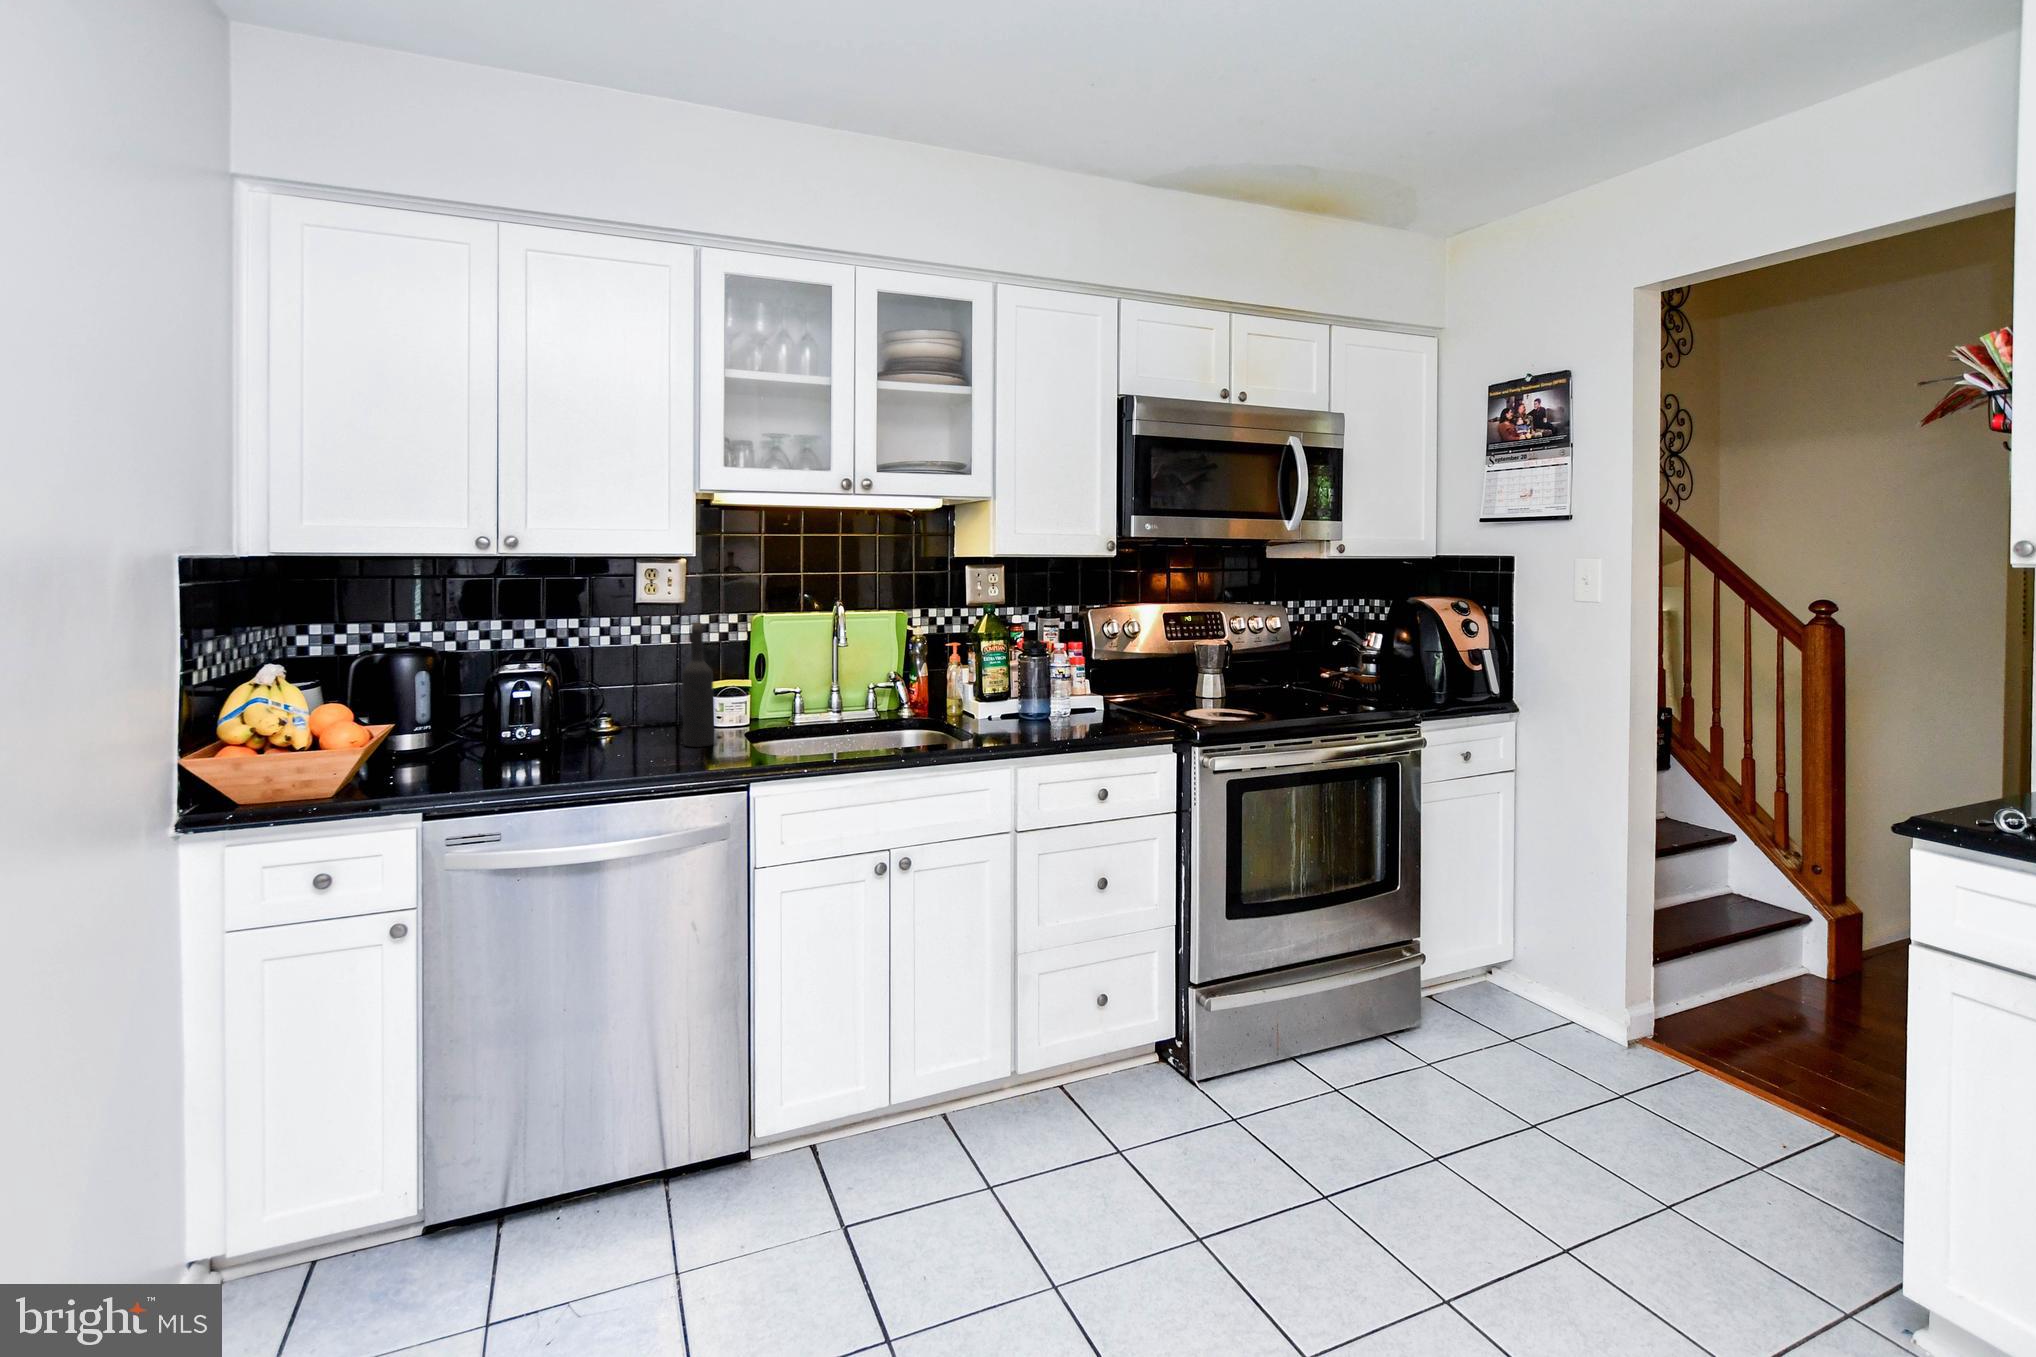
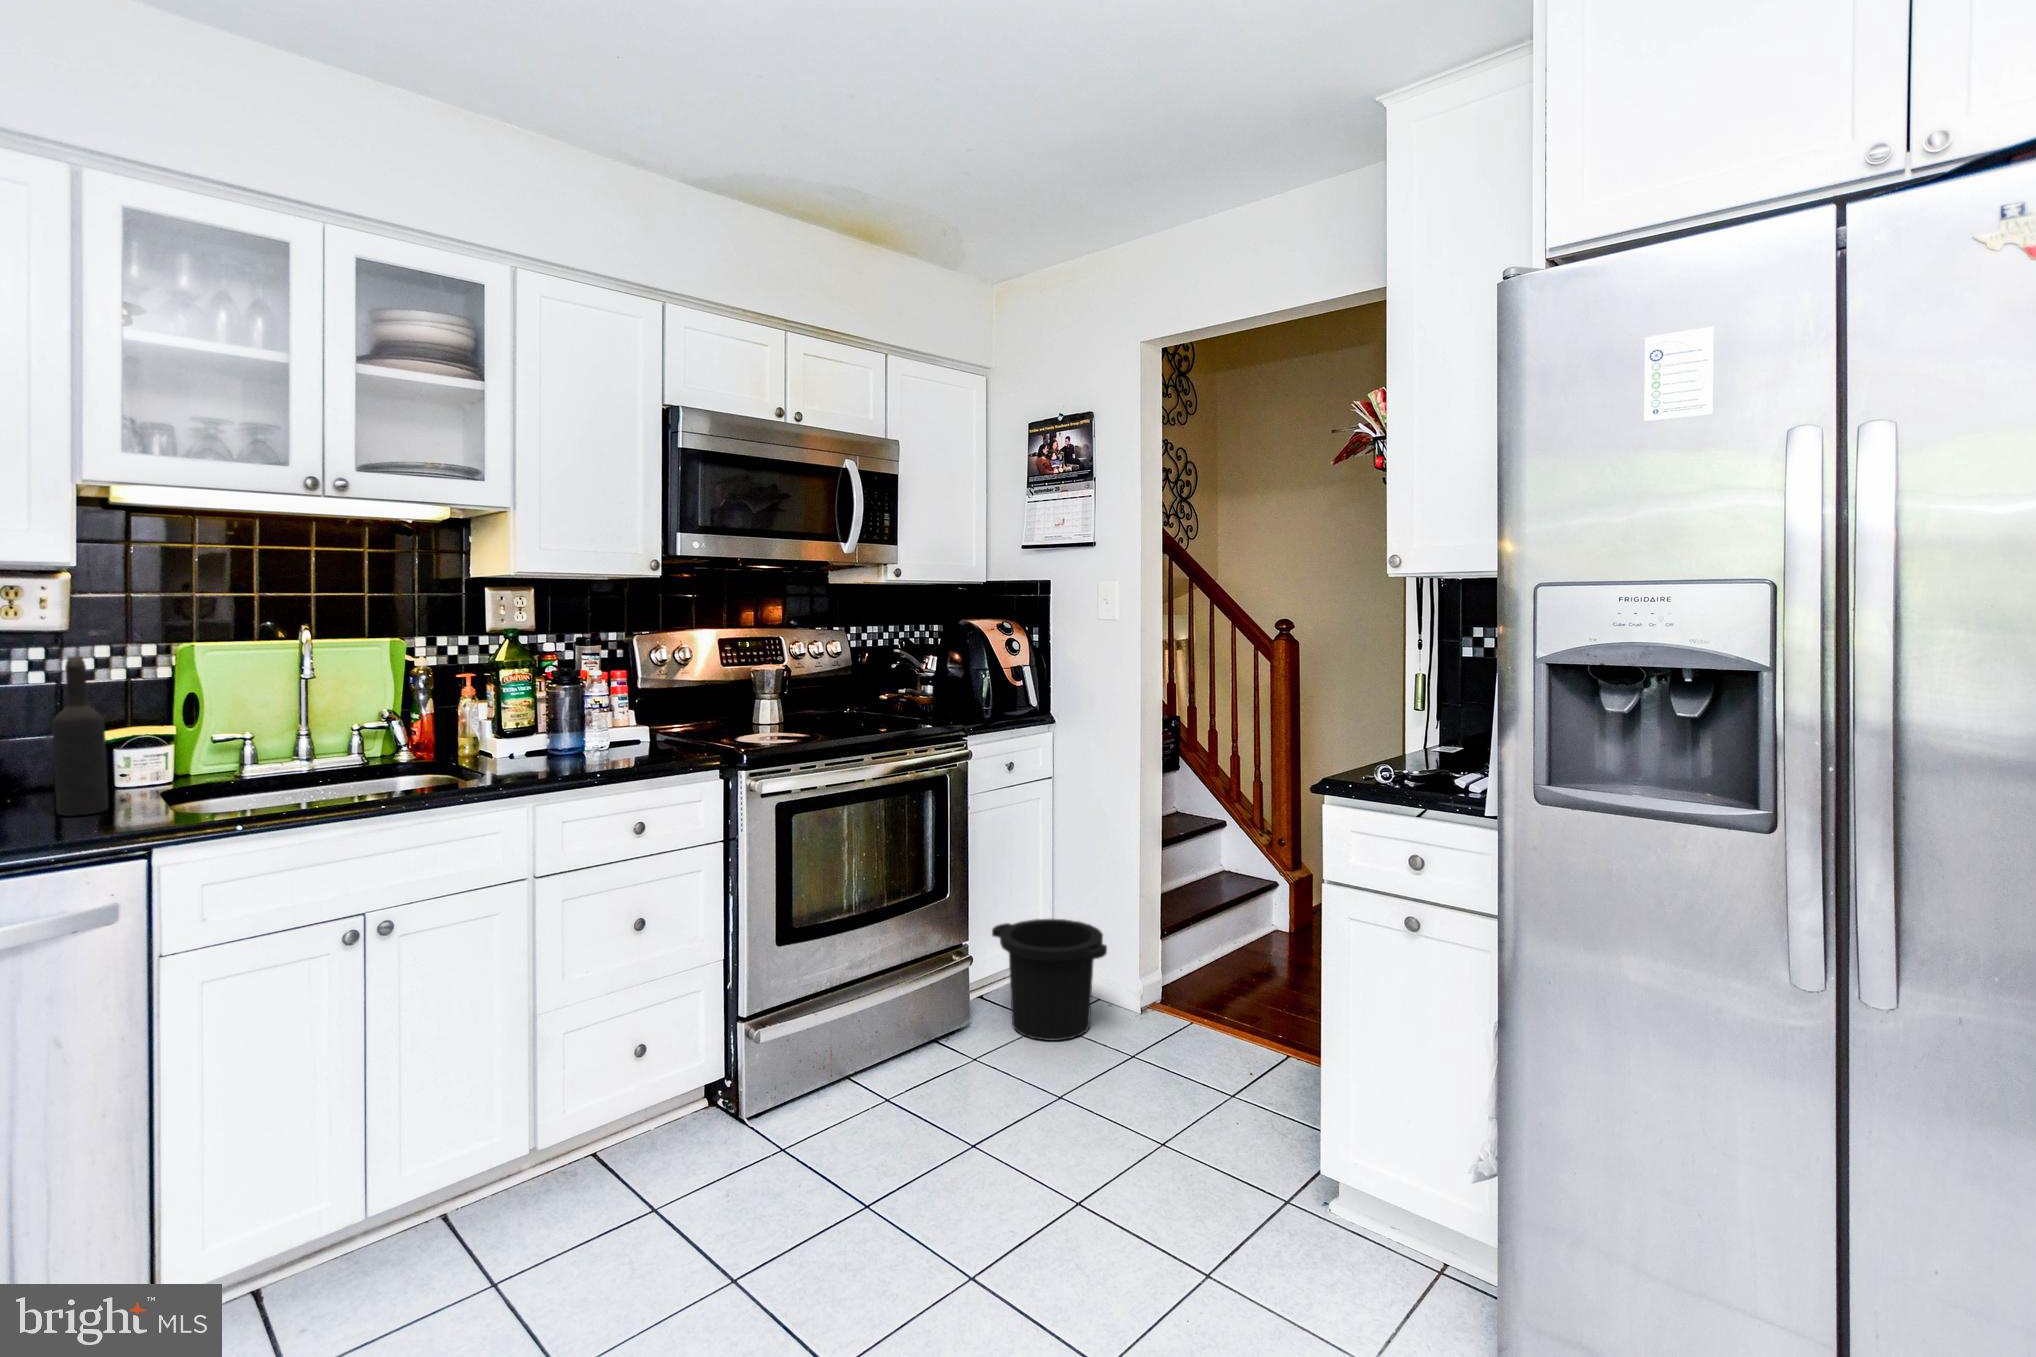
trash can: none [1443,922,1584,1056] -> present [992,919,1107,1041]

